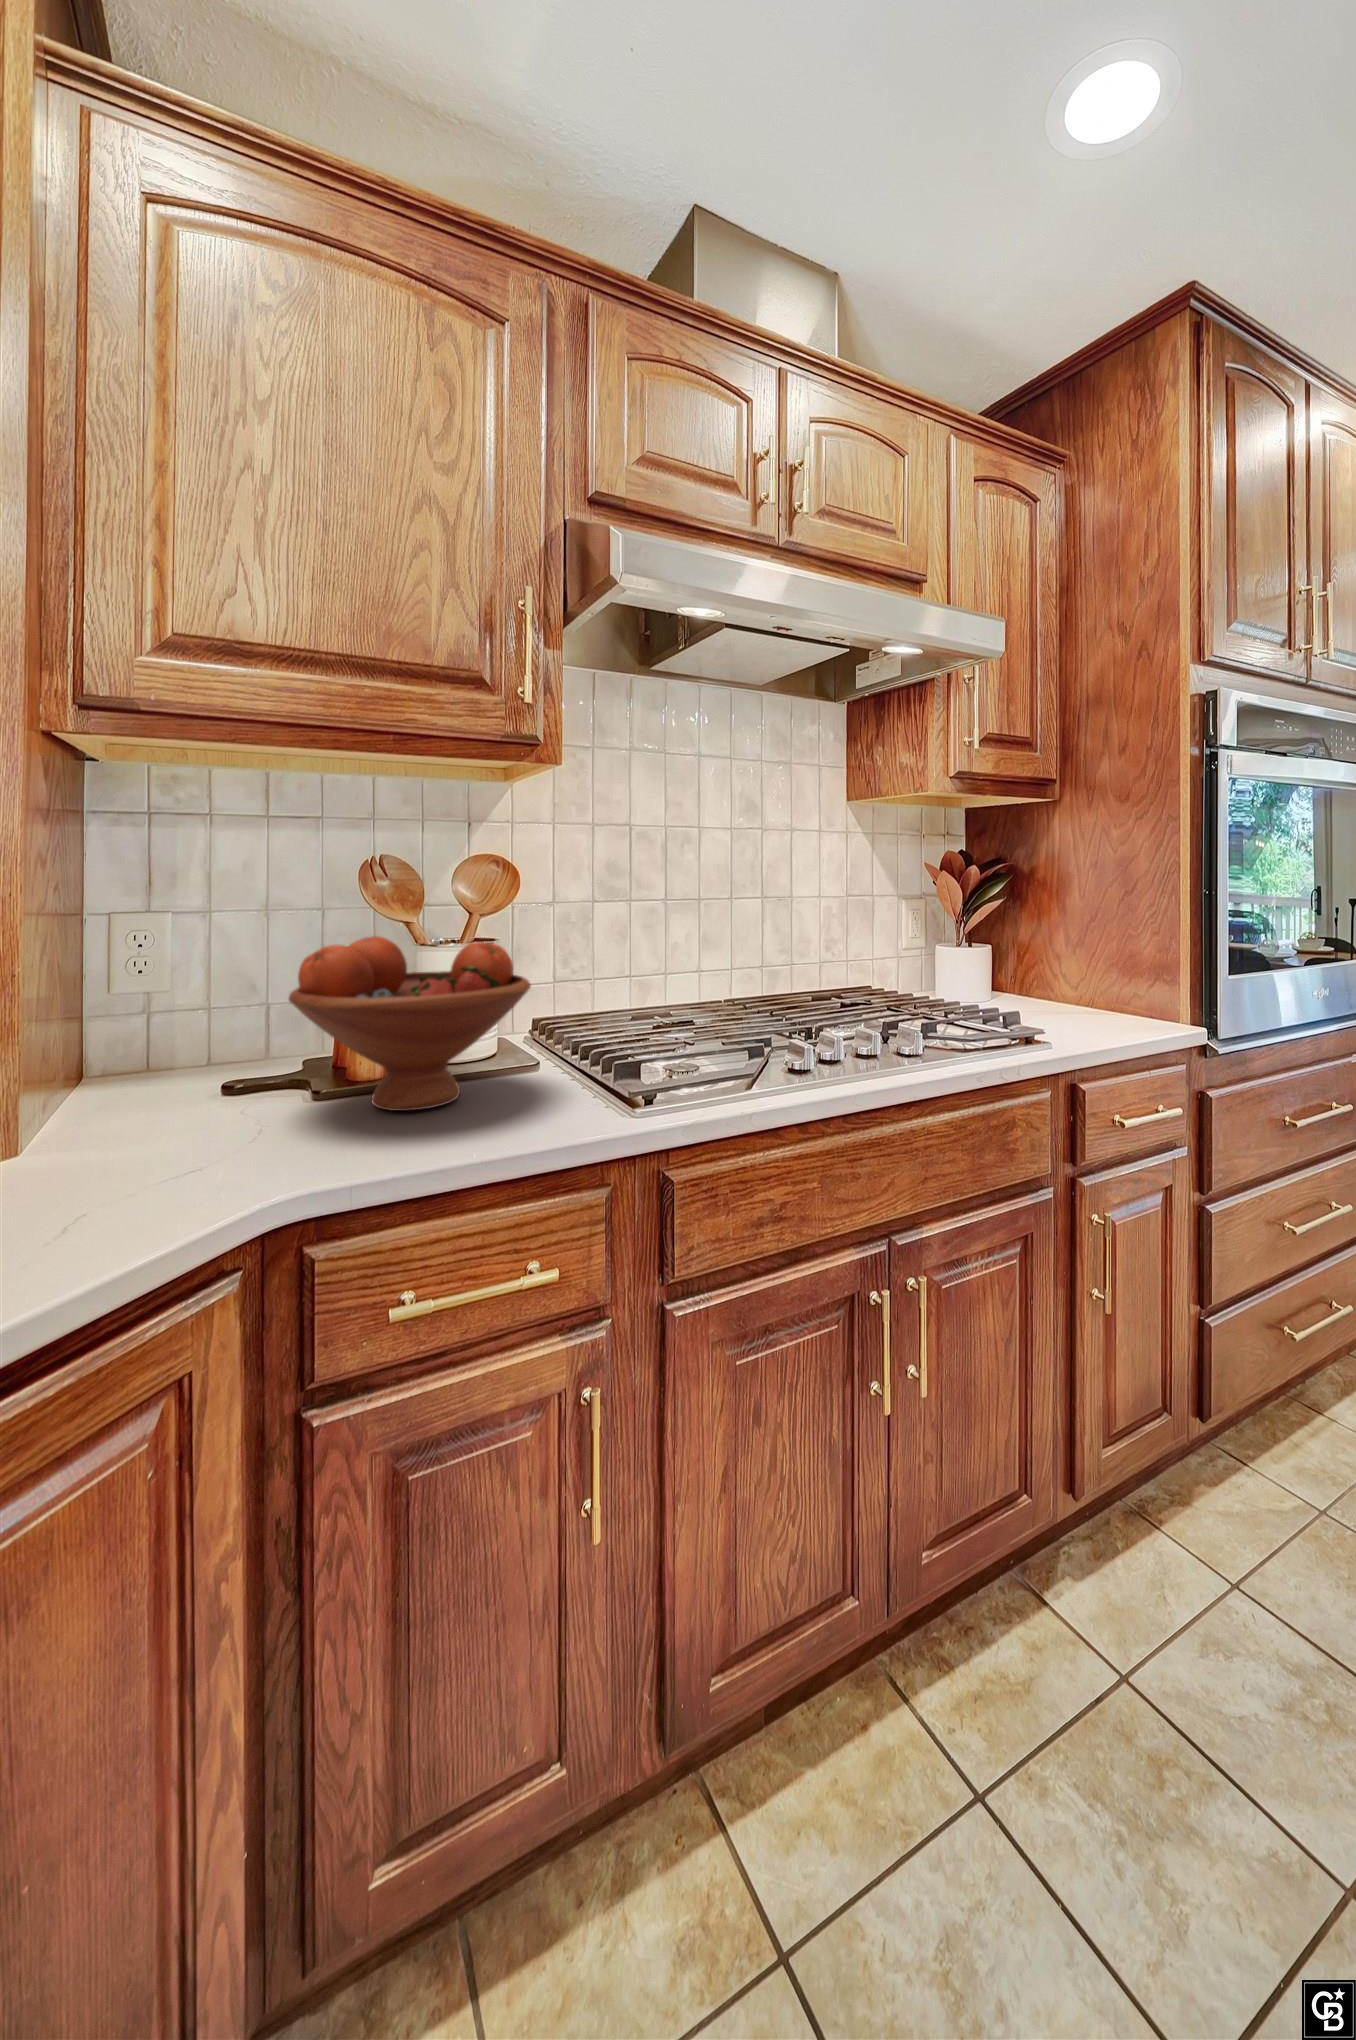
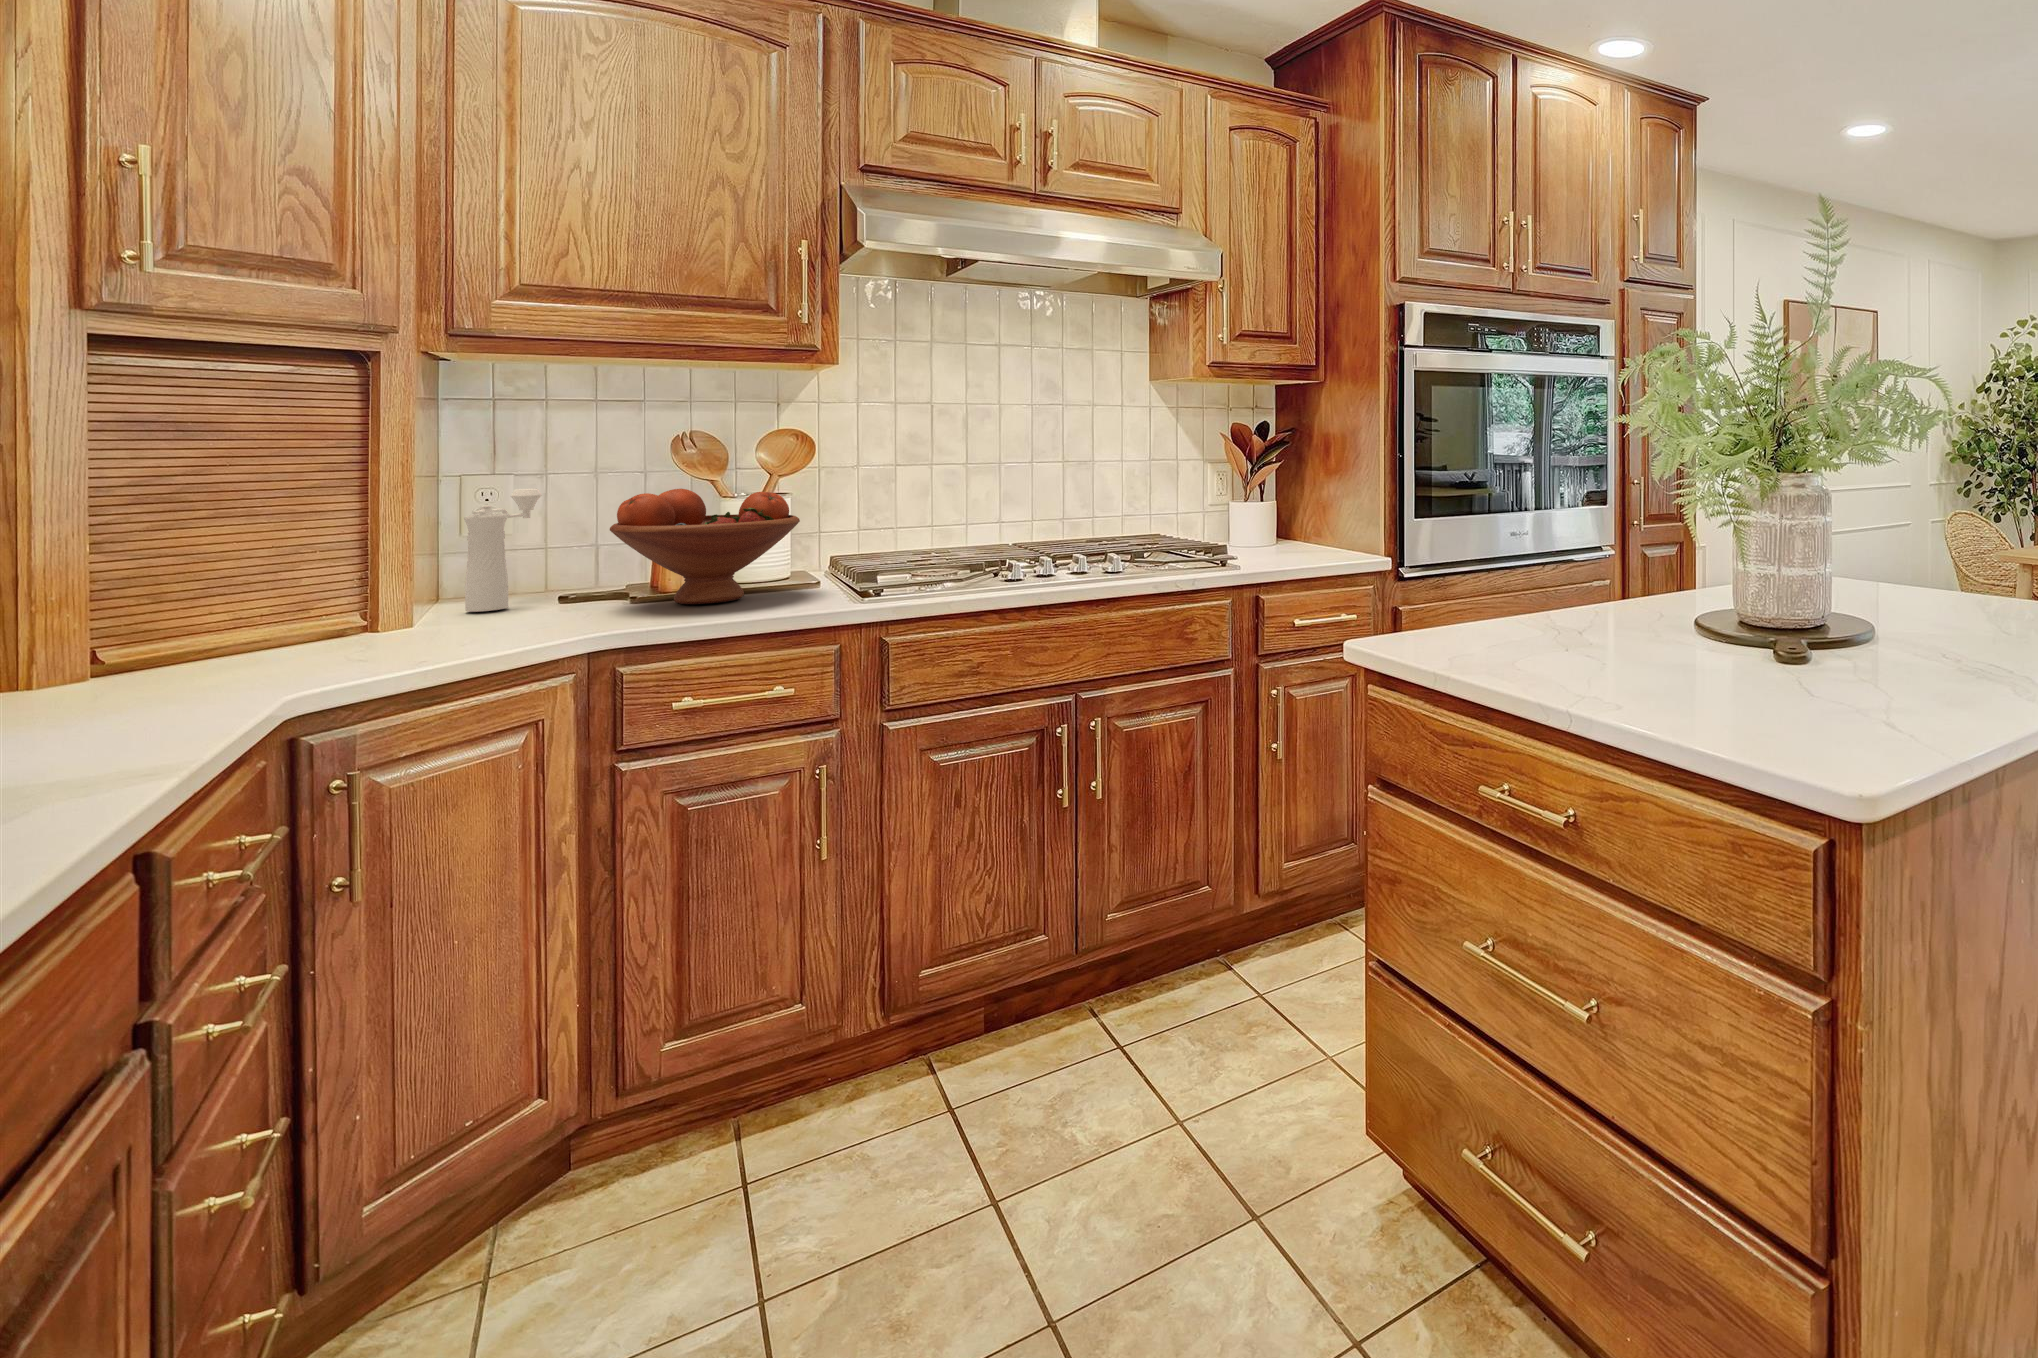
pepper mill: none [97,934,202,1118] -> present [464,489,542,612]

